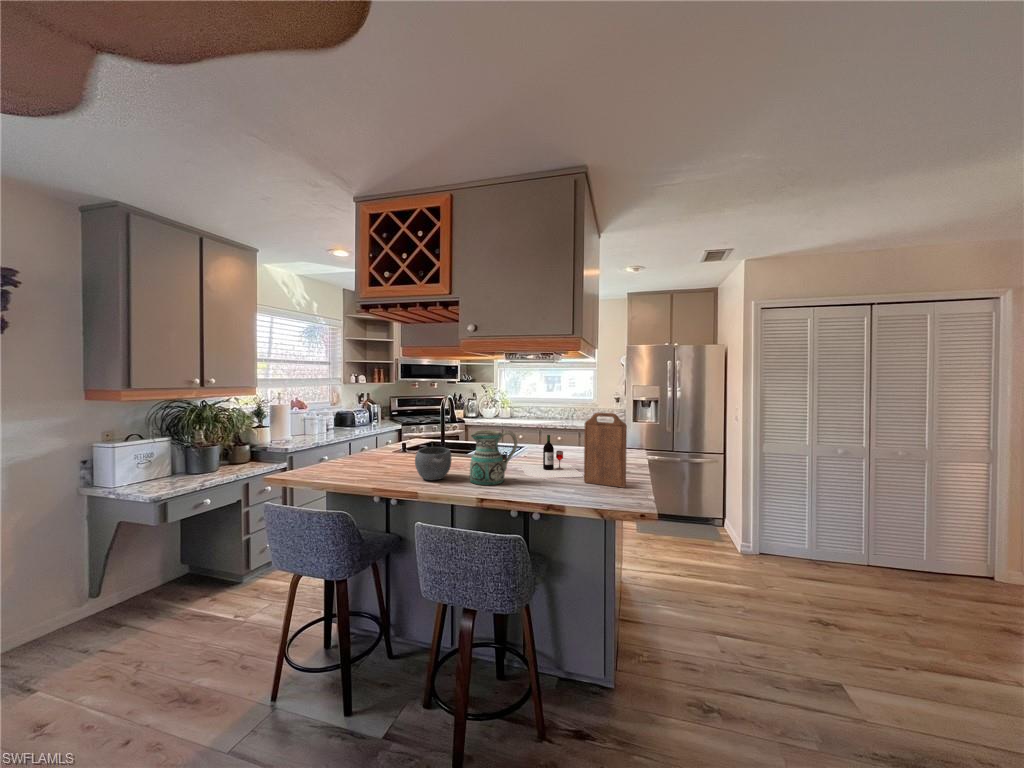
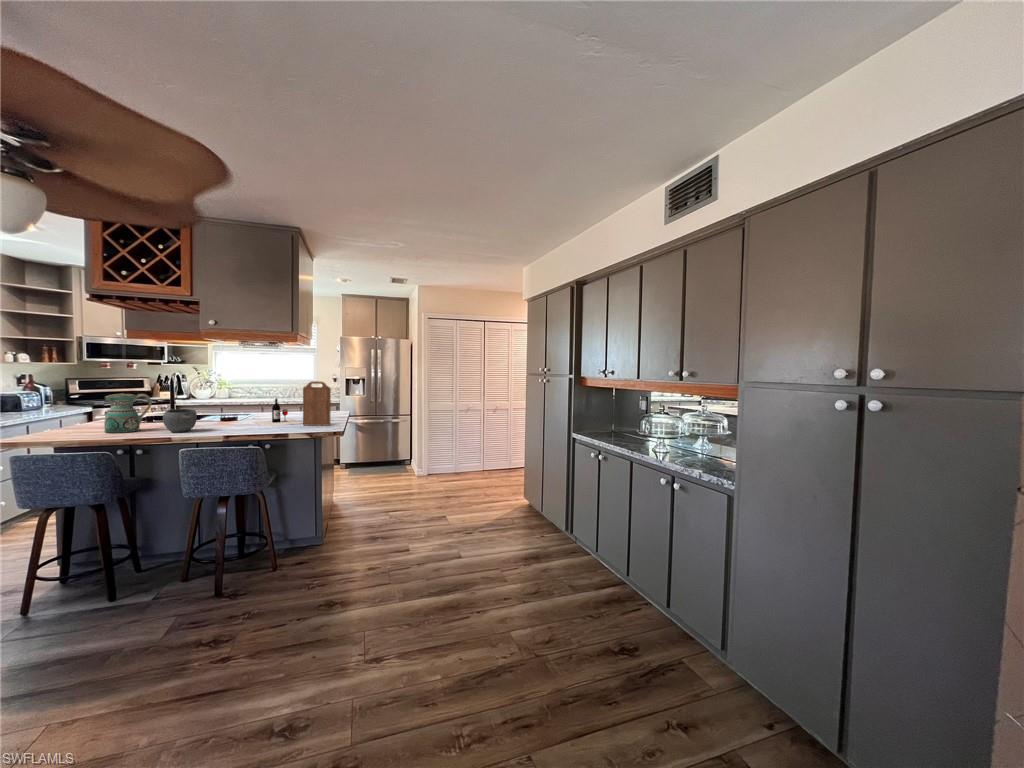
ceramic pitcher: present [470,430,517,485] -> present [104,394,152,433]

